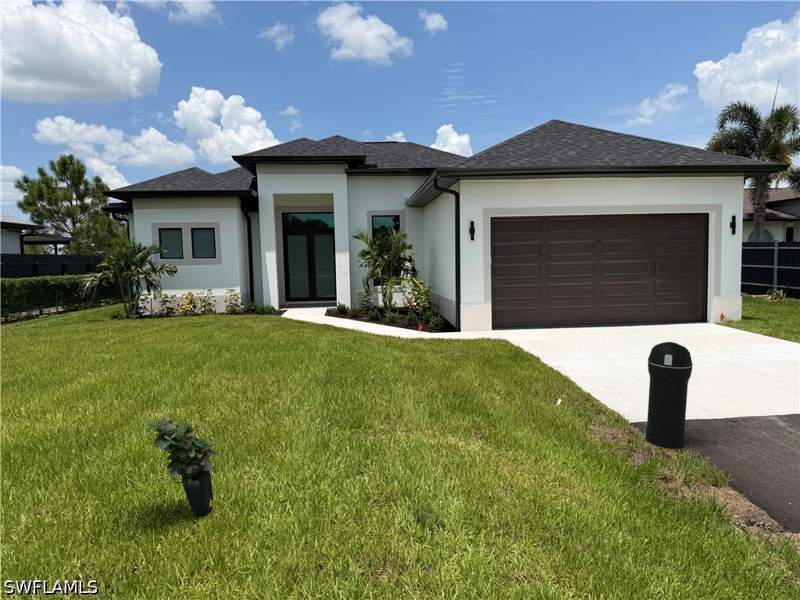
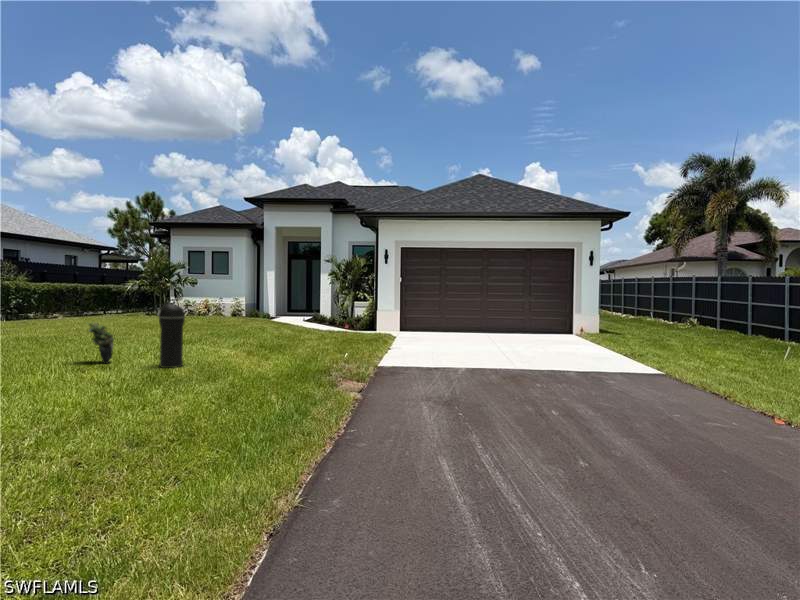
trash can: present [646,342,693,449] -> present [158,304,185,368]

